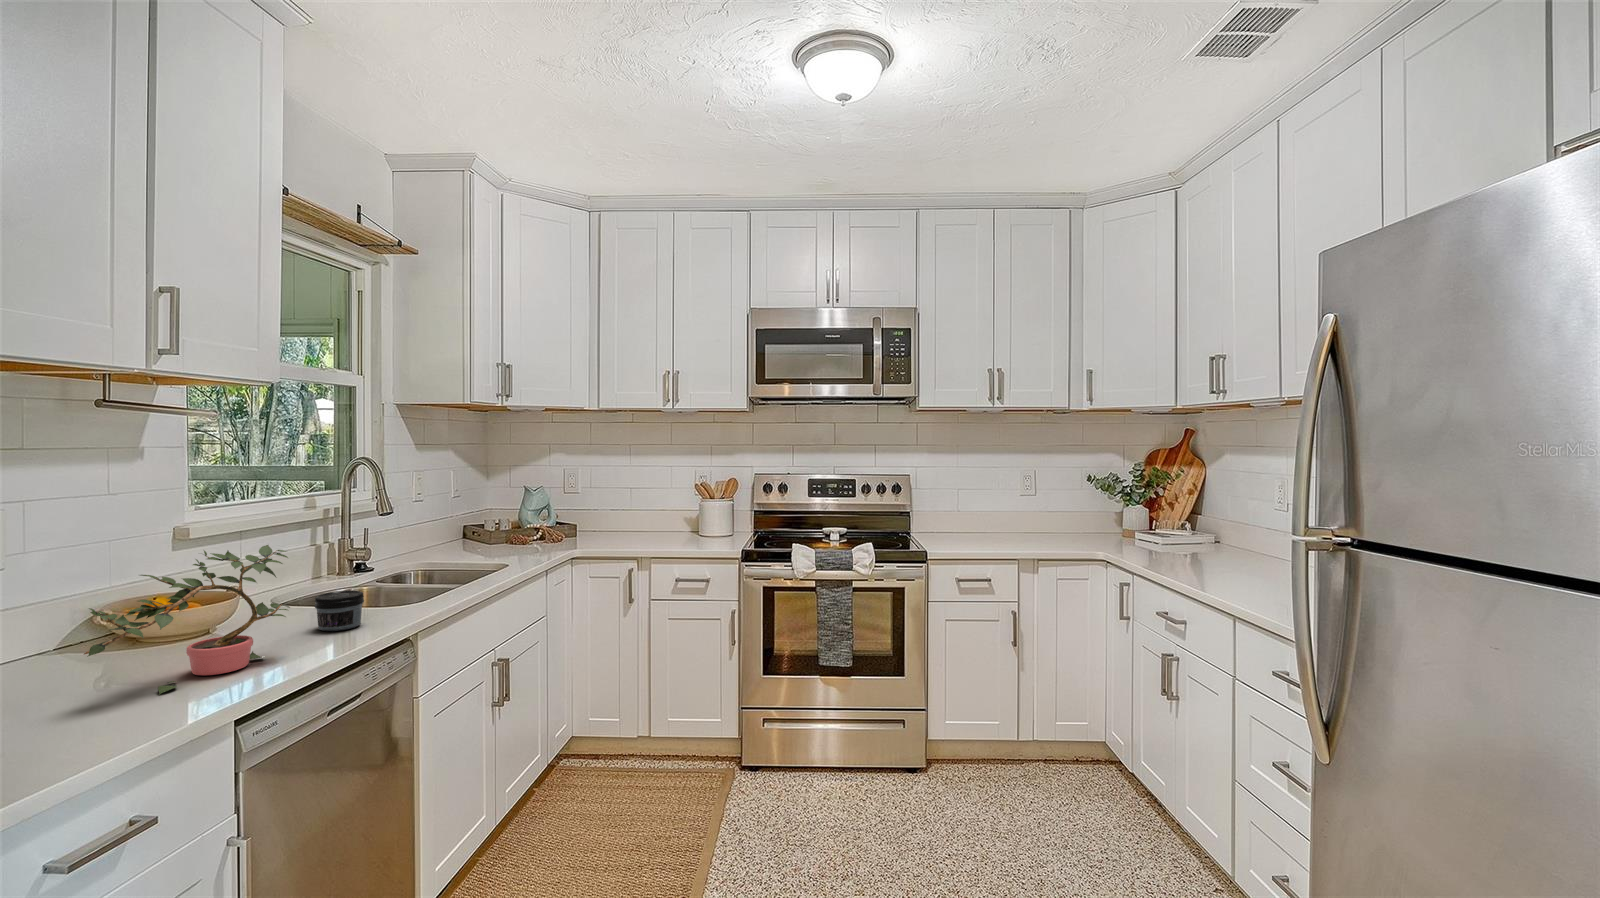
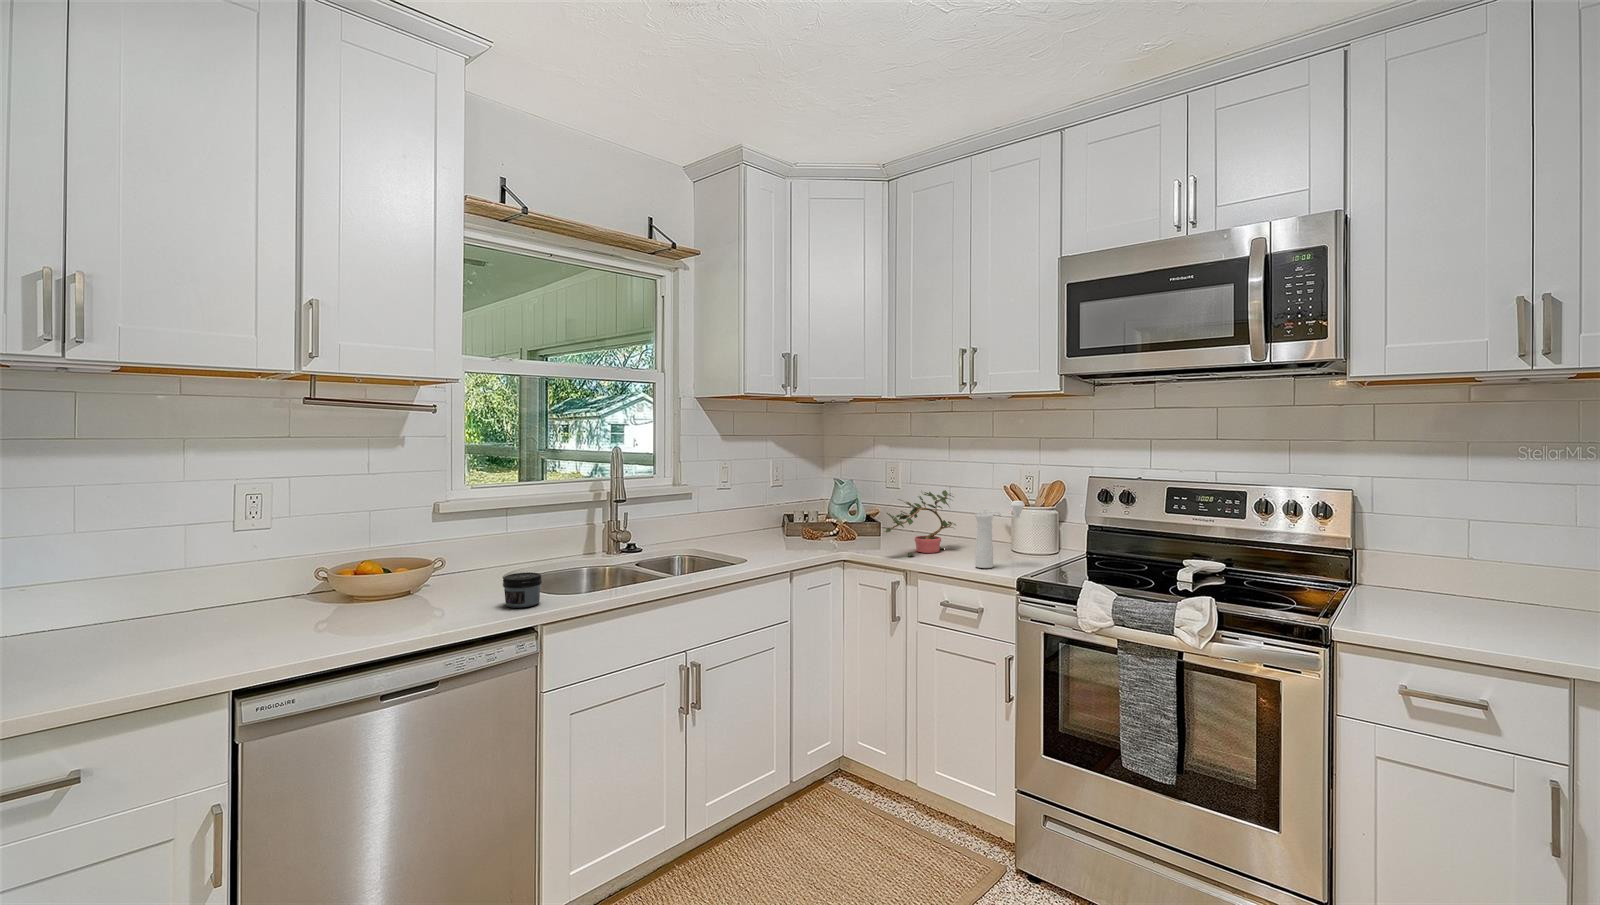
pepper mill: none [691,493,723,547] -> present [975,501,1025,568]
potted plant: present [84,545,290,694] -> present [884,490,956,556]

